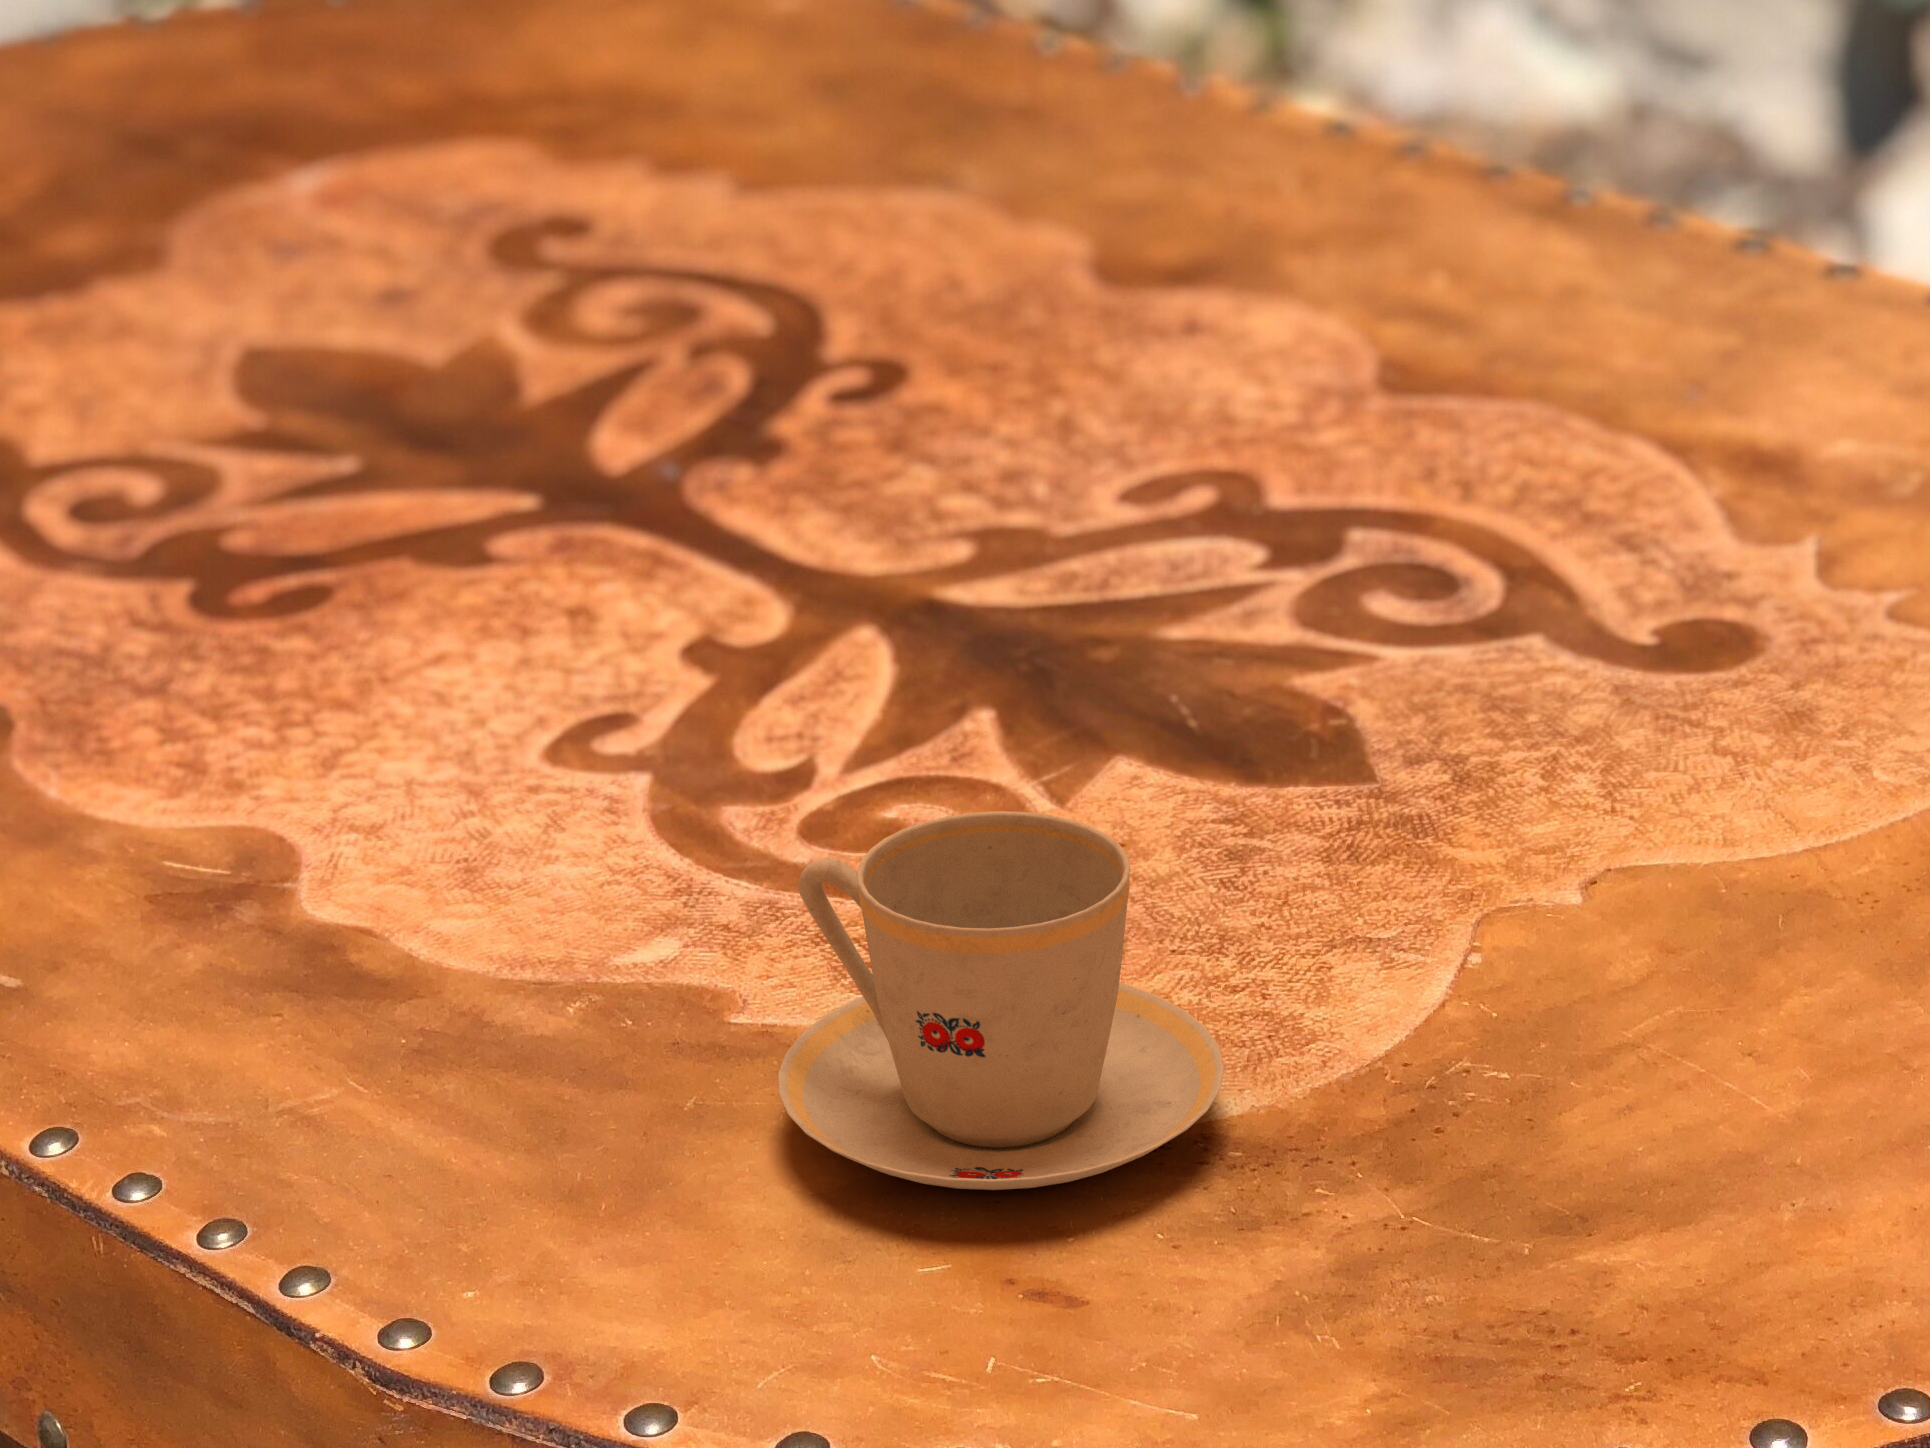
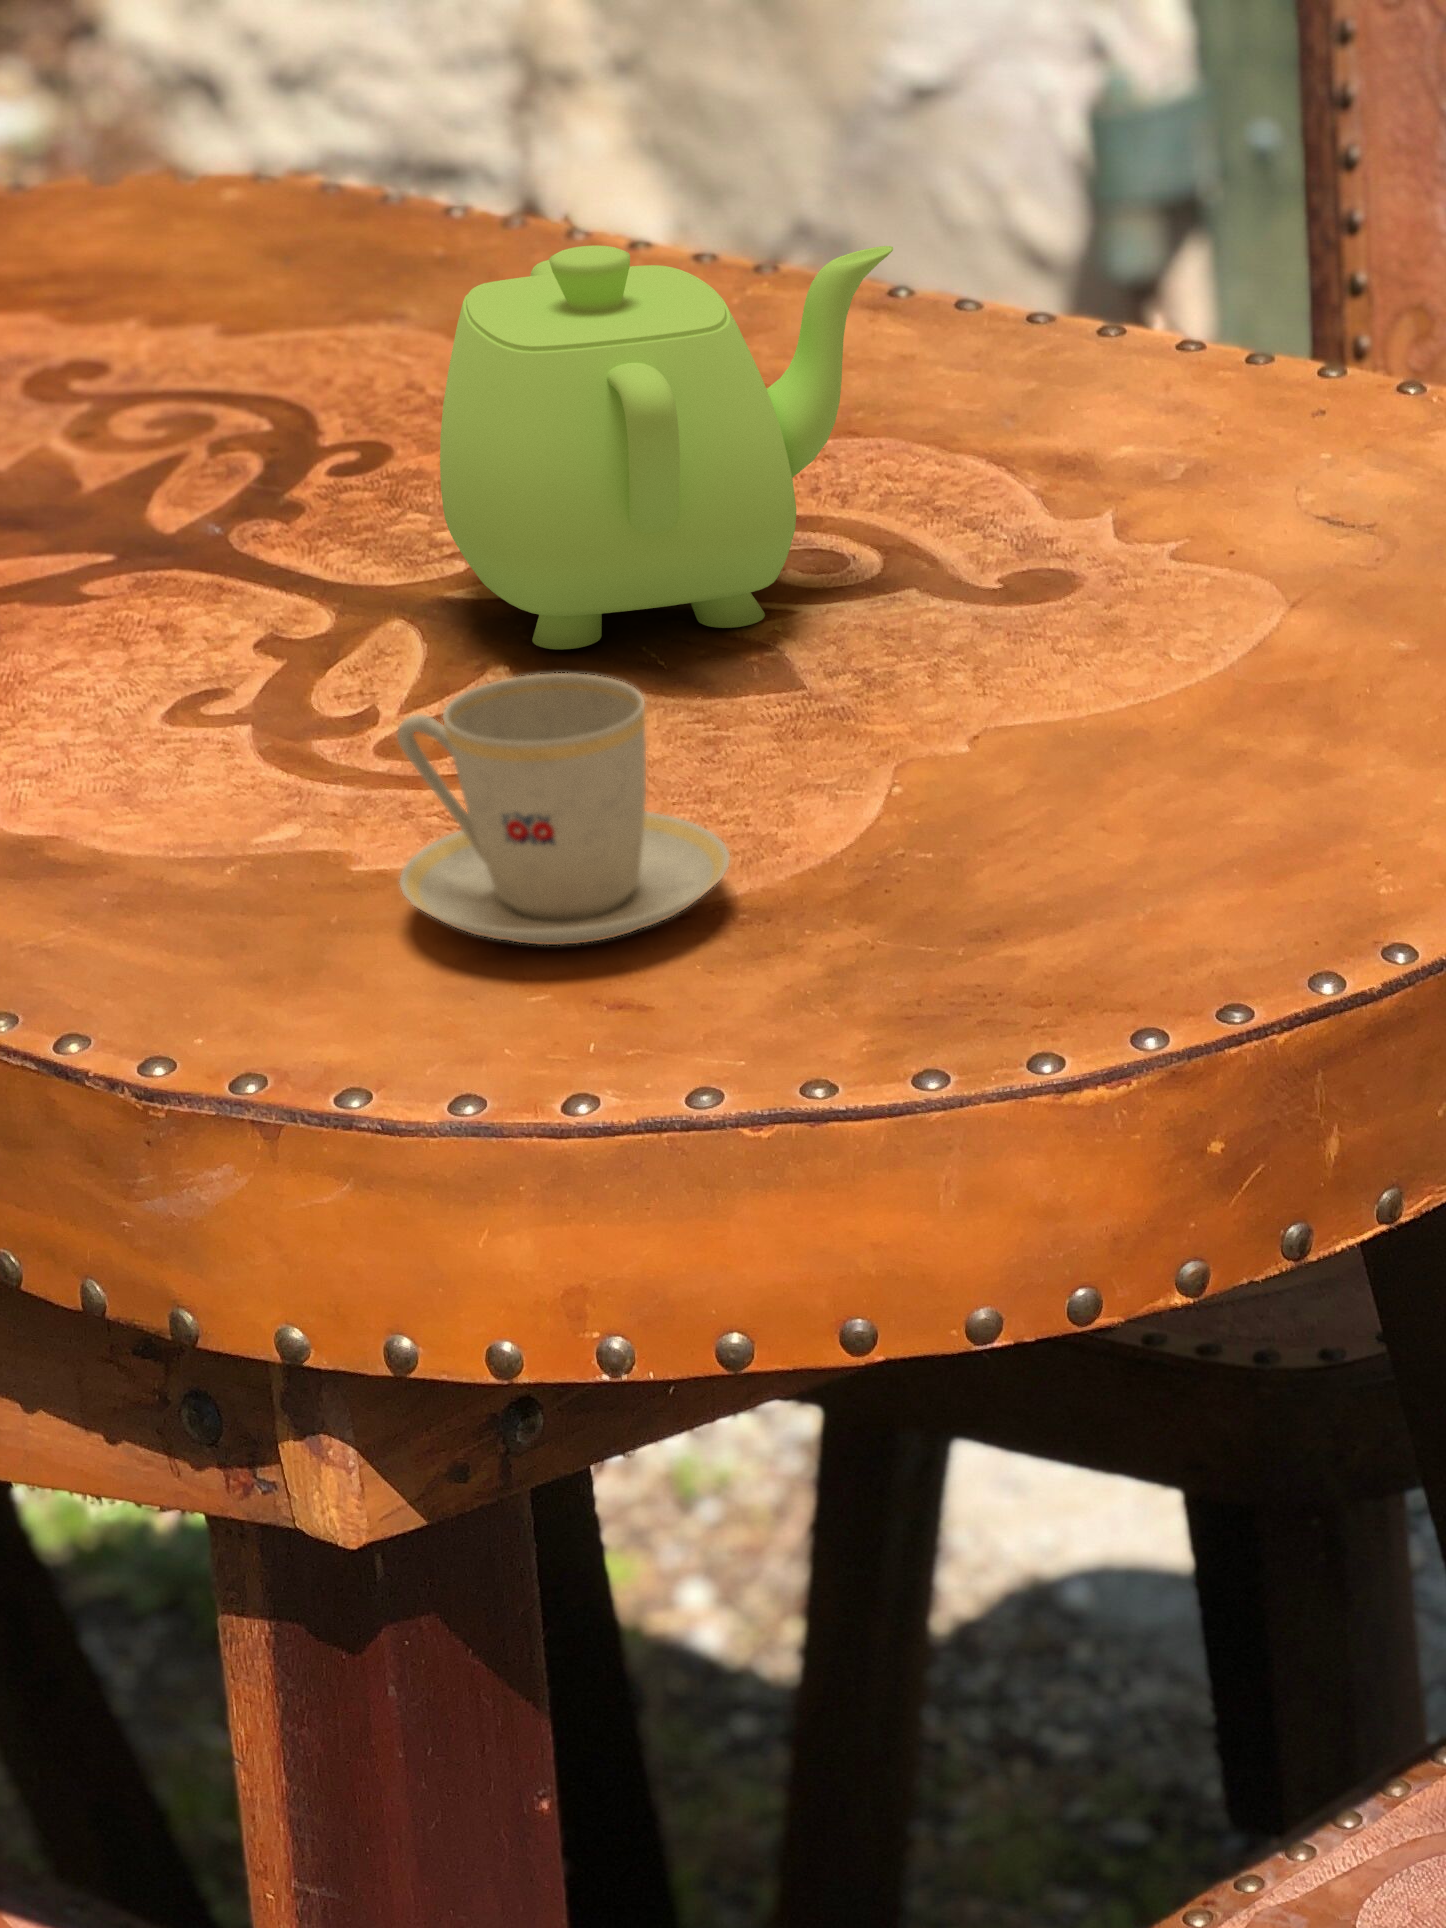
teapot: none [940,195,1552,698] -> present [440,246,893,649]

